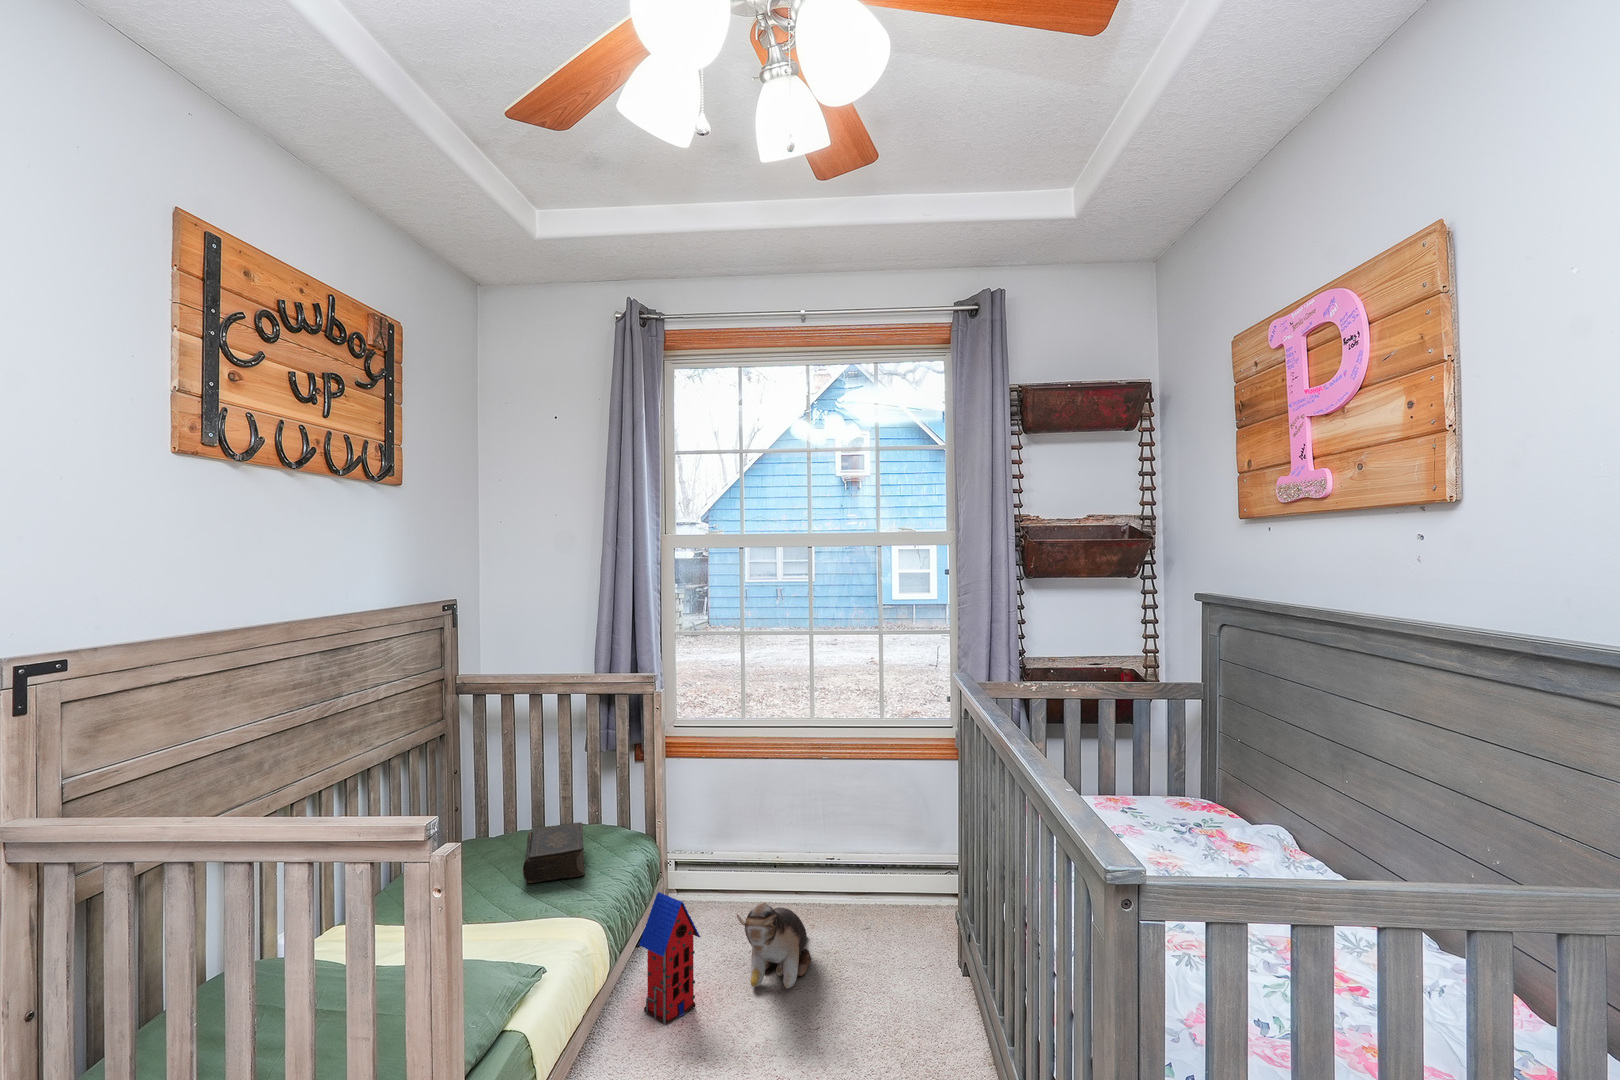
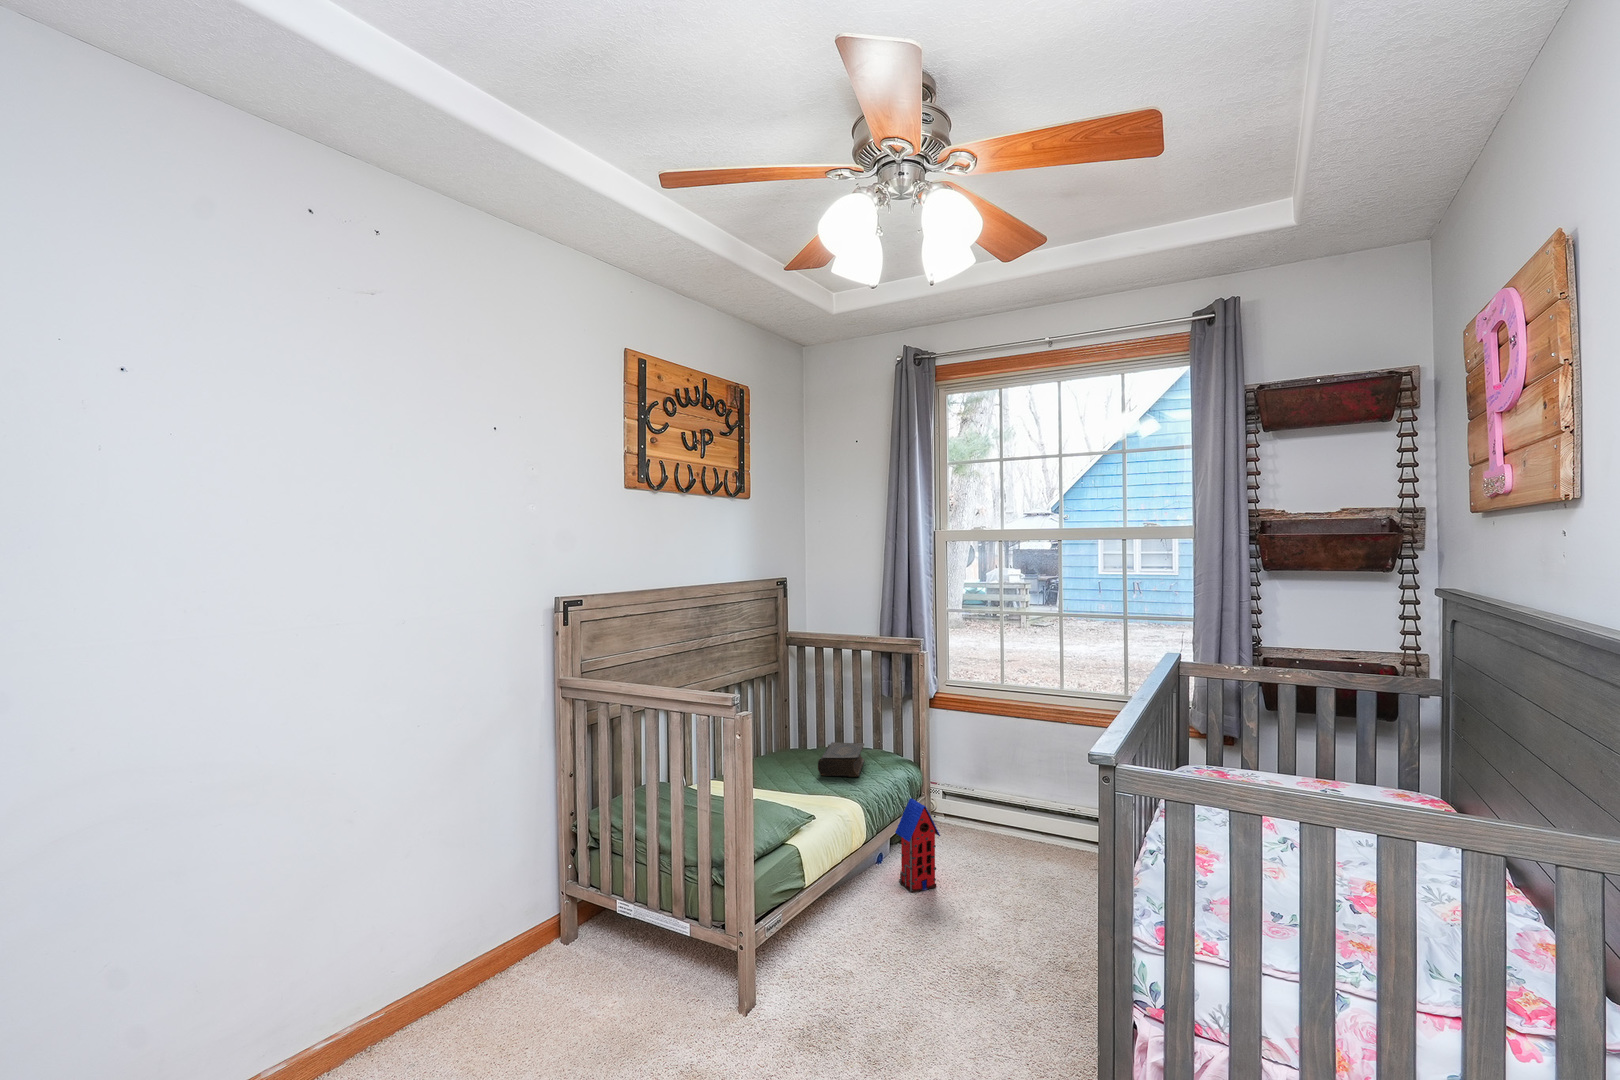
plush toy: present [737,903,811,988] -> none [967,820,1041,891]

